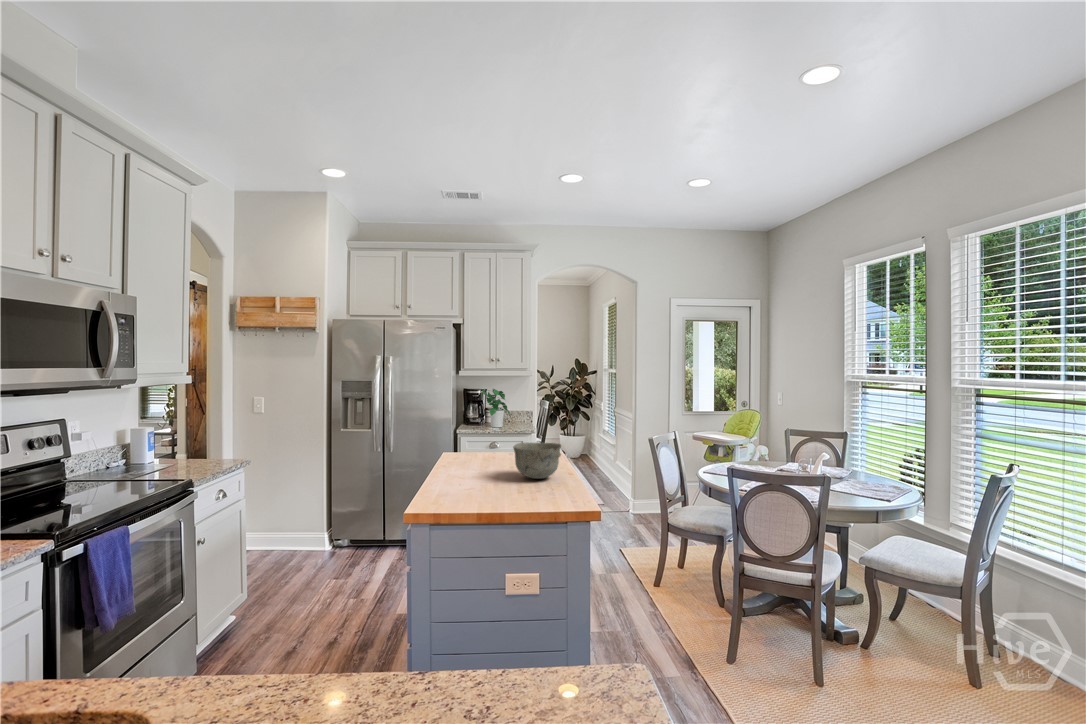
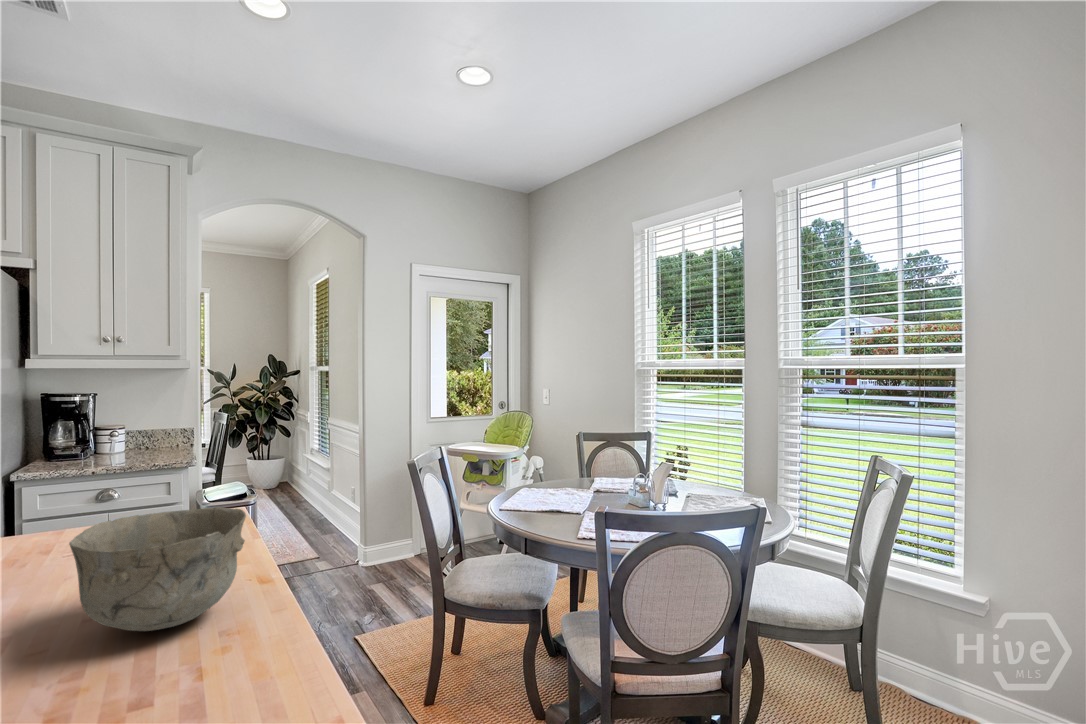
potted plant: present [481,389,509,428] -> none [78,391,145,462]

